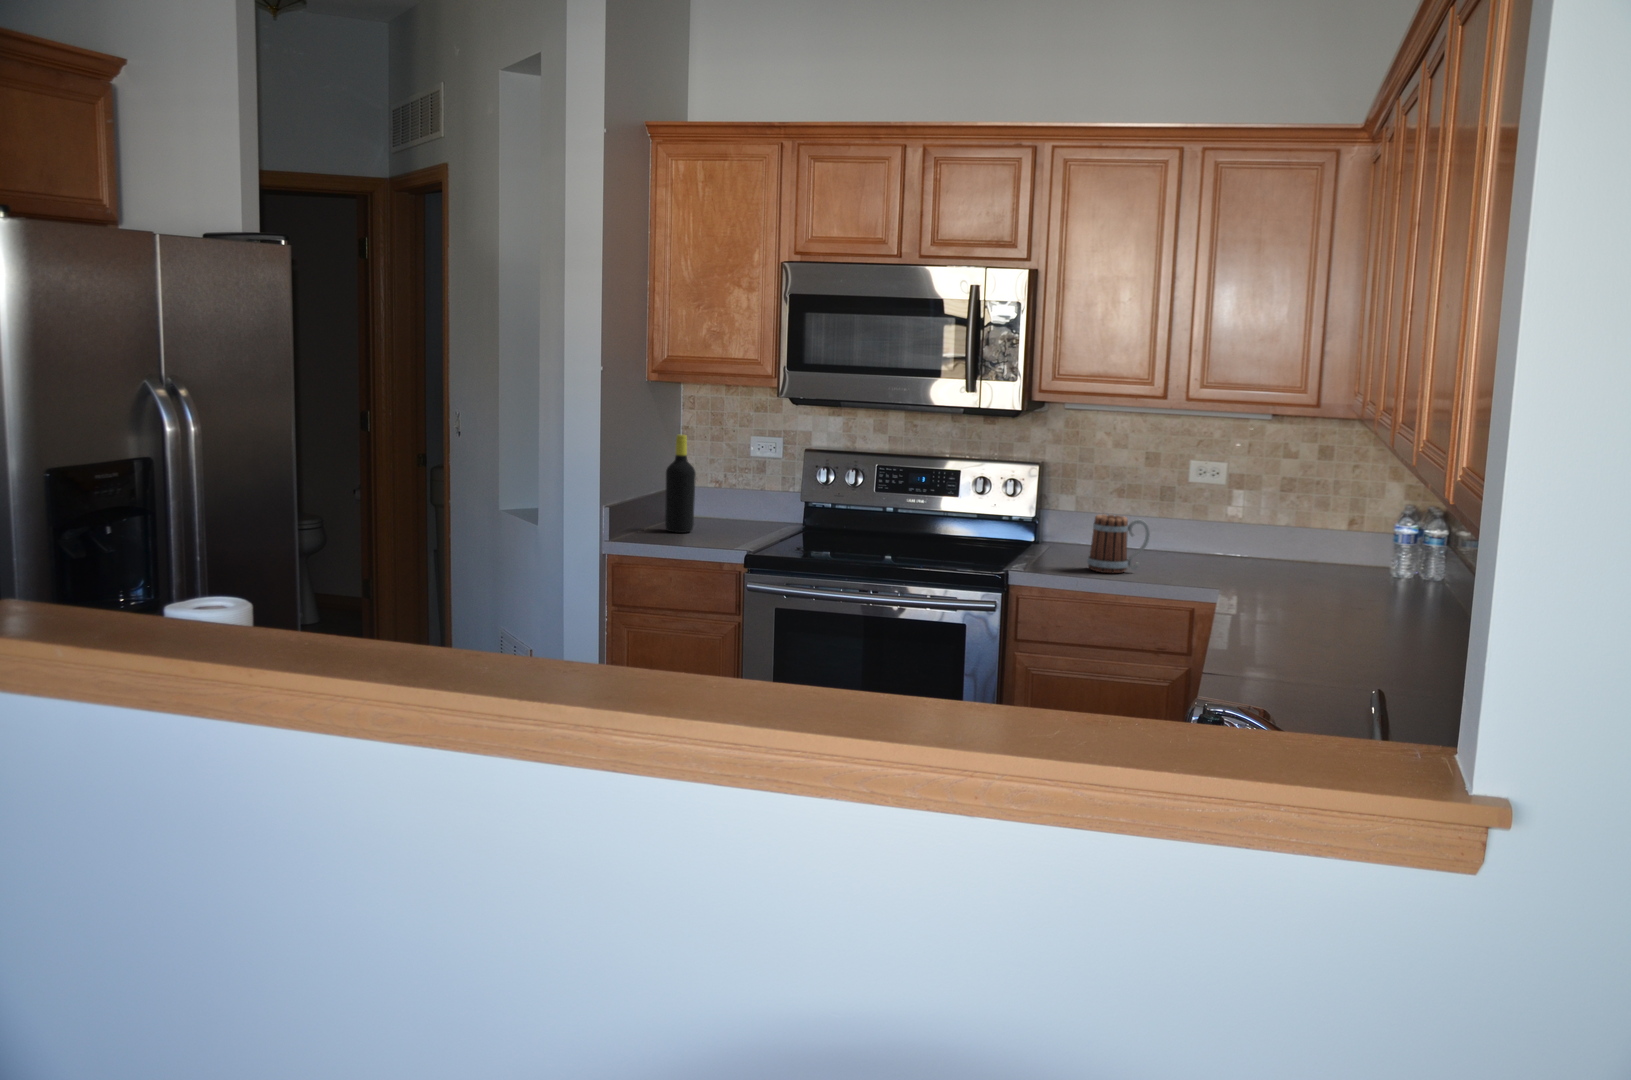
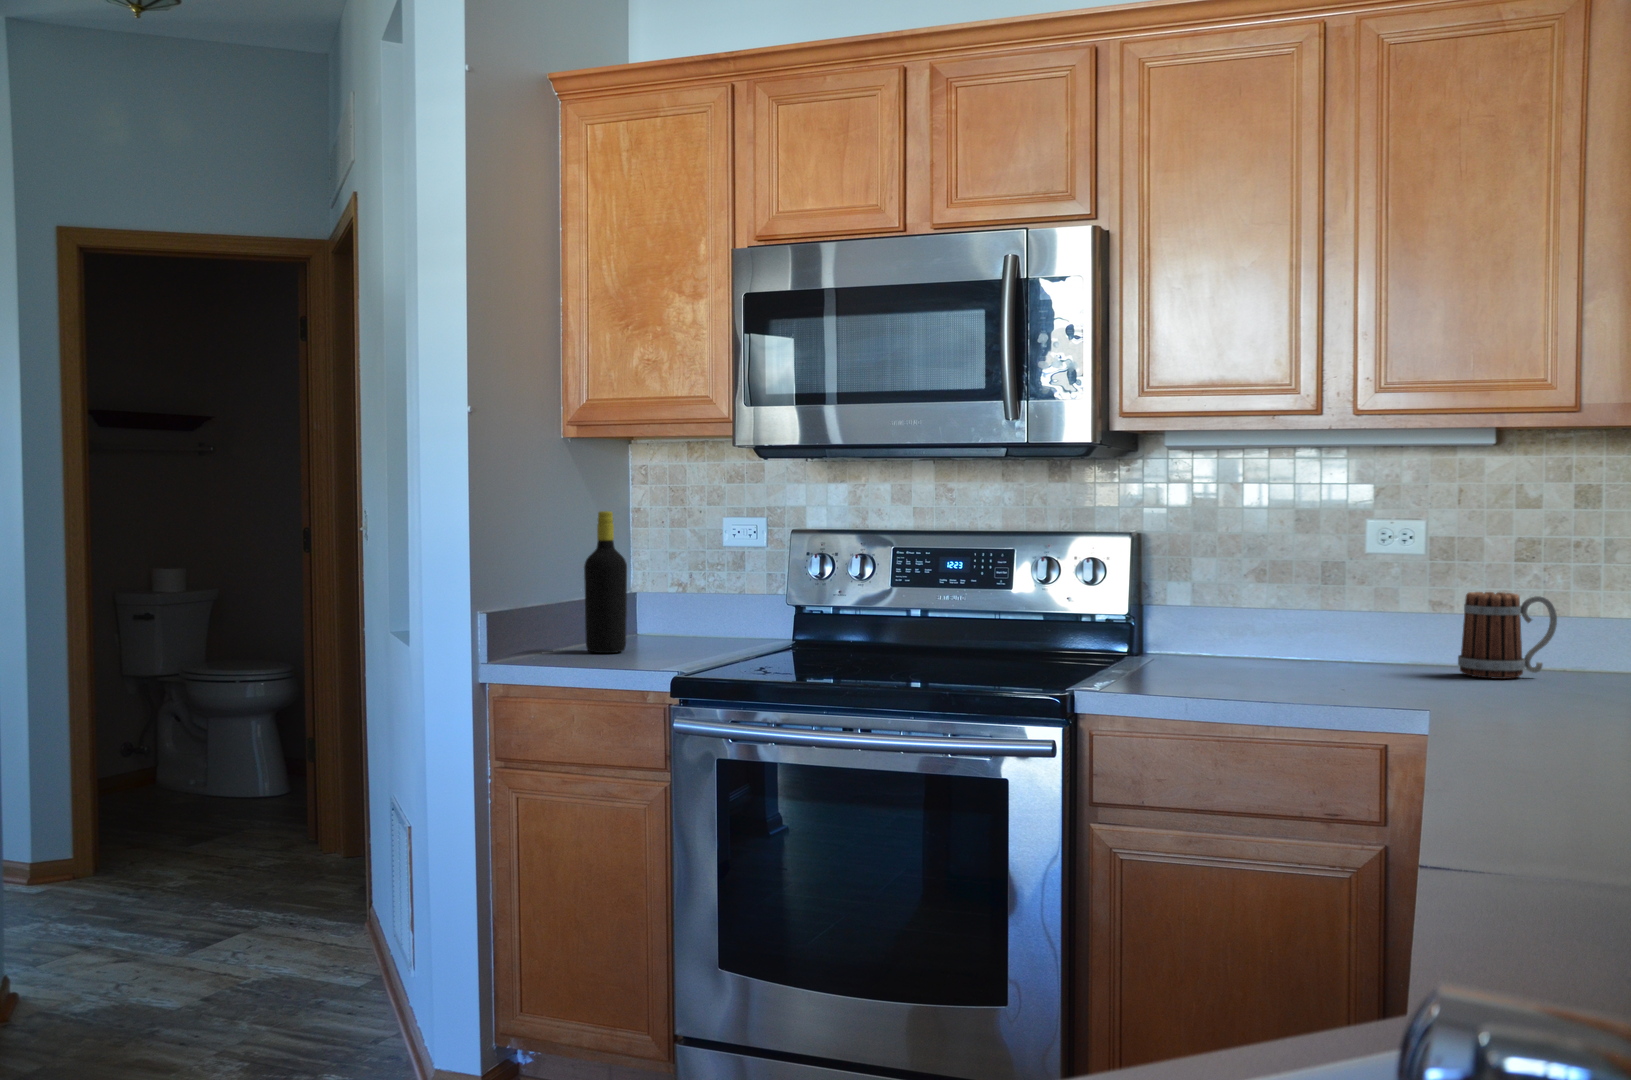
mug: present [1087,515,1150,573] -> present [1458,592,1557,679]

